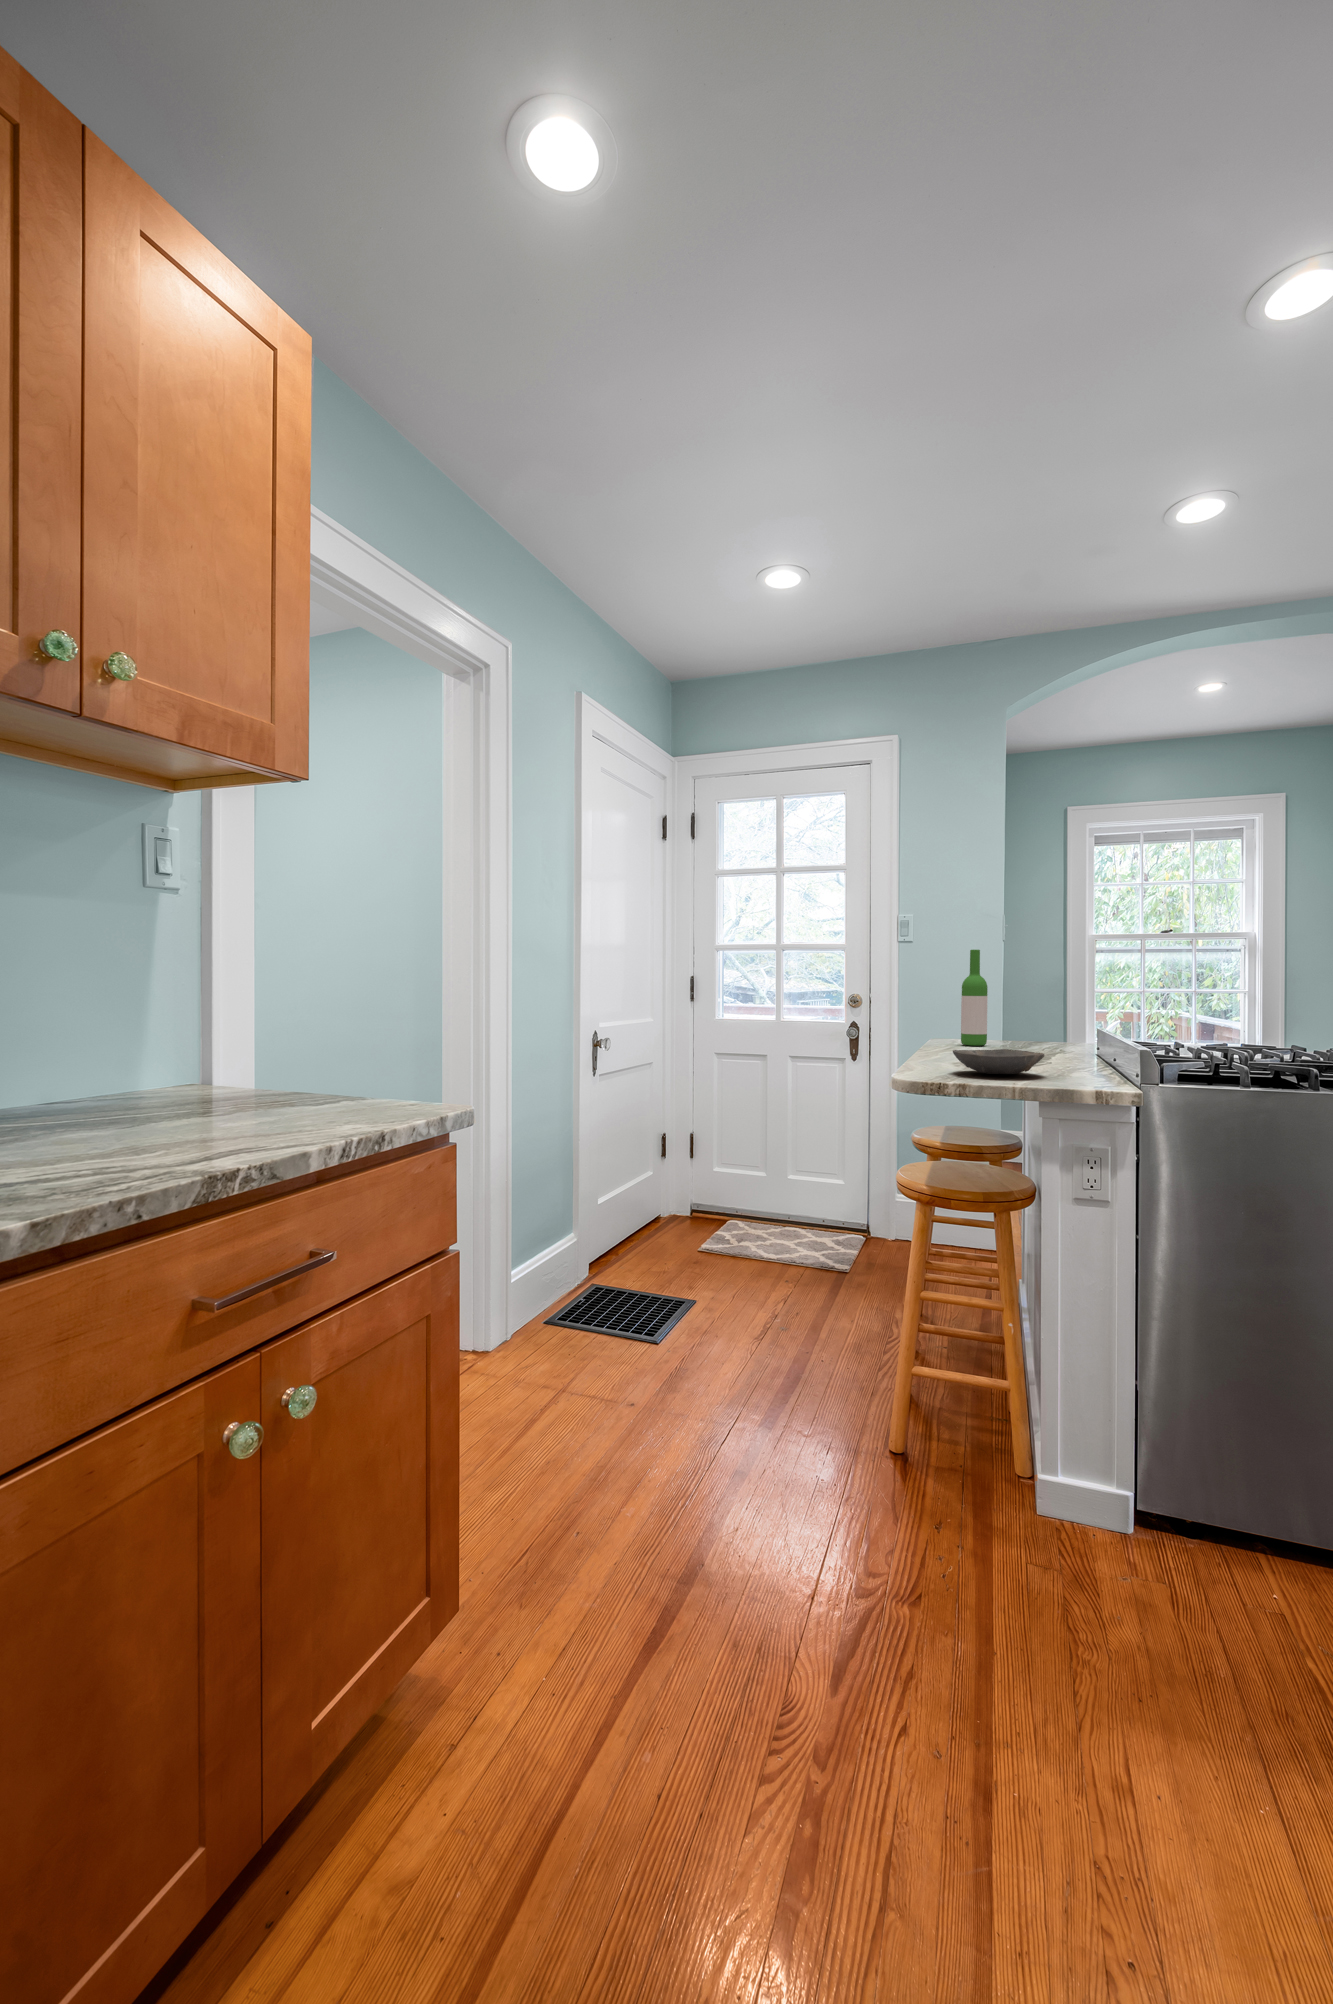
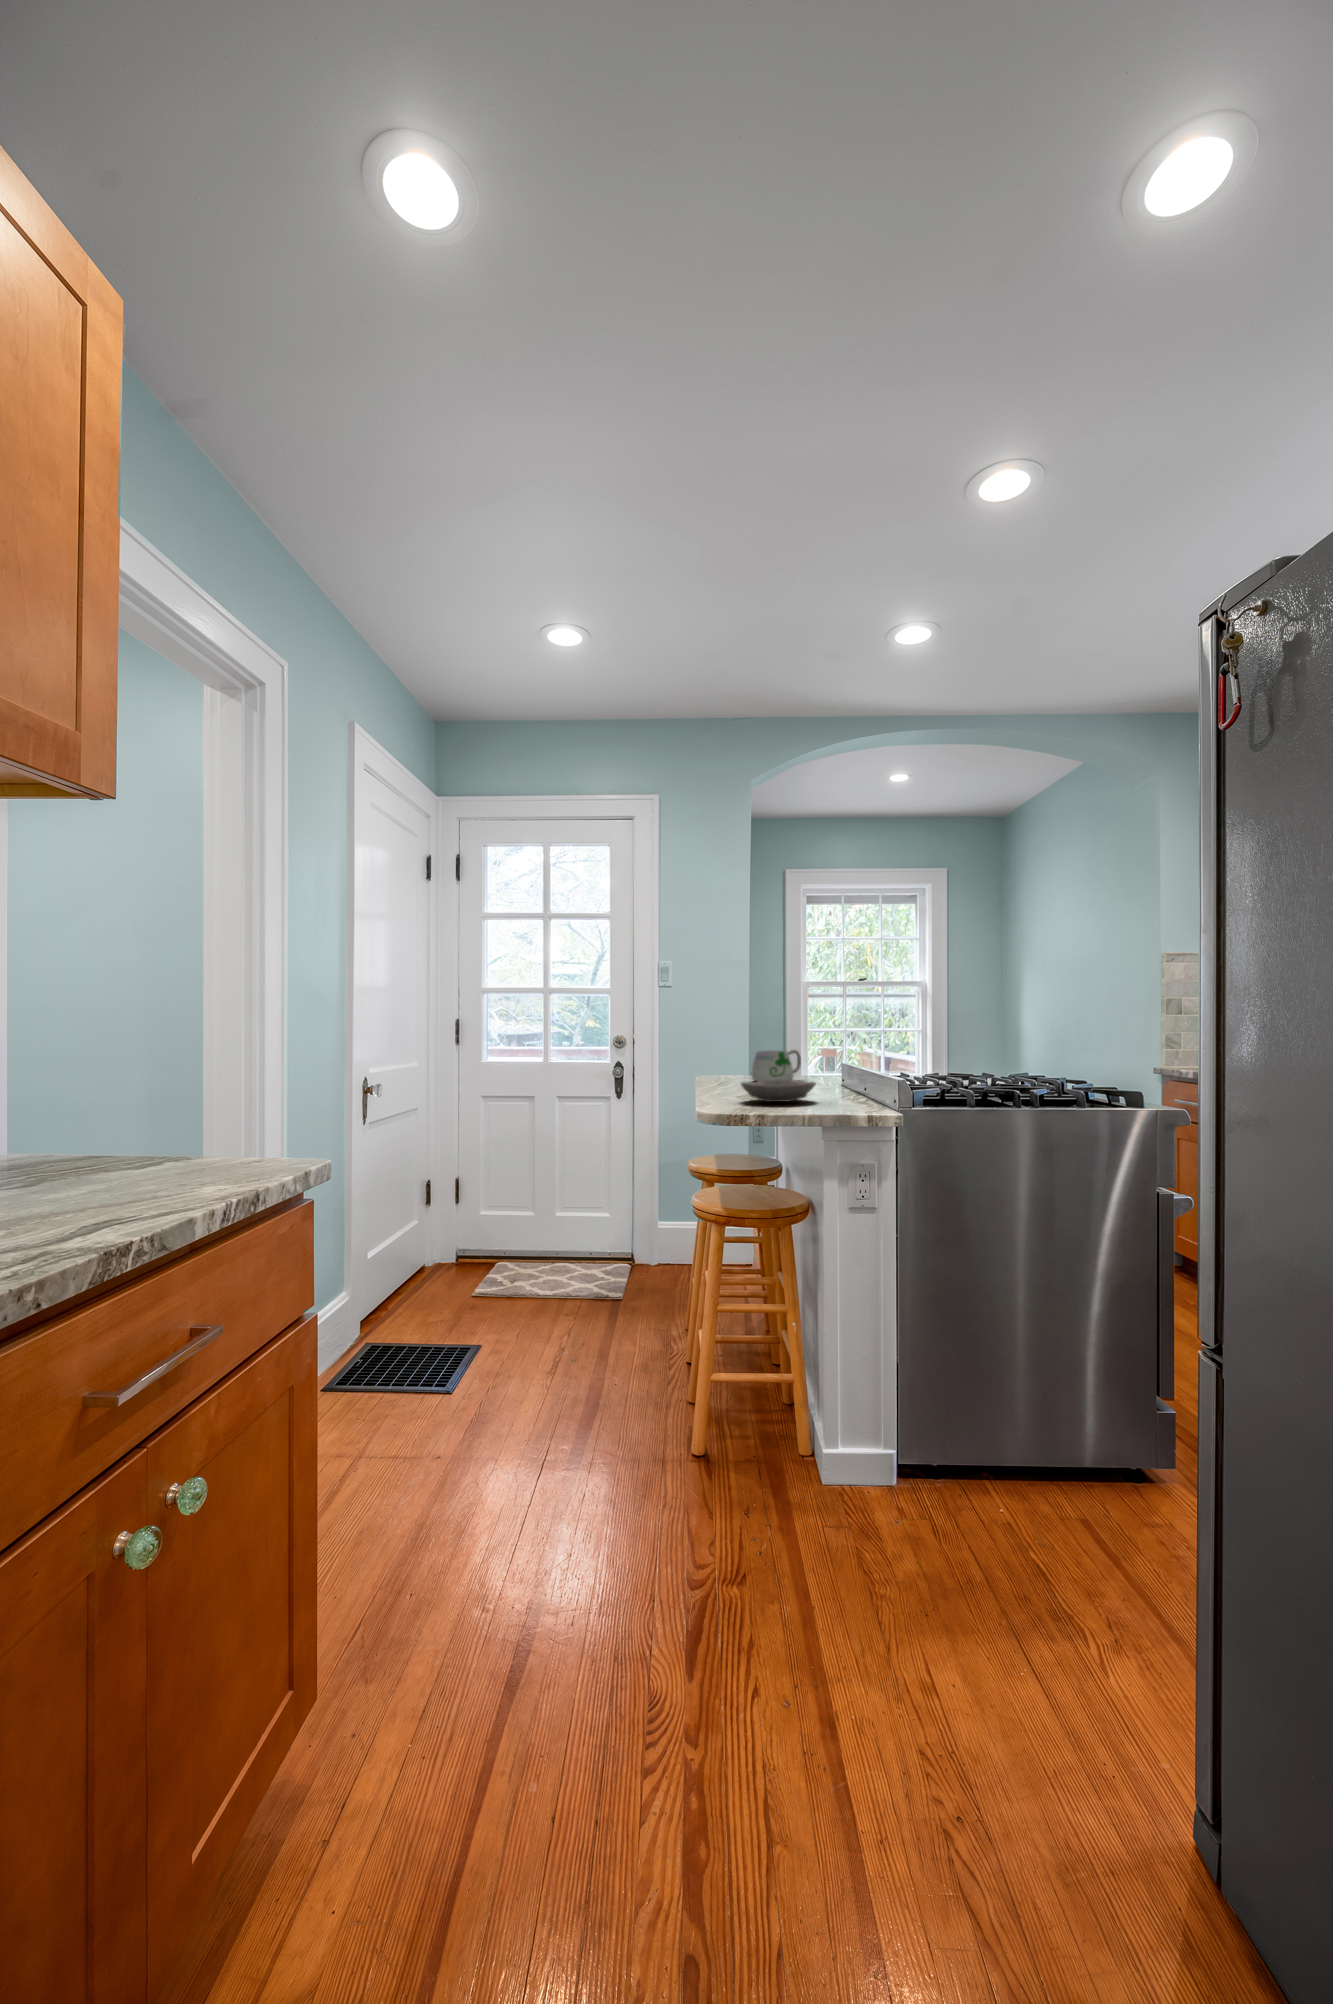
wine bottle: present [961,950,988,1046] -> none [724,992,747,1078]
mug: none [988,1016,1051,1053] -> present [751,1050,801,1081]

